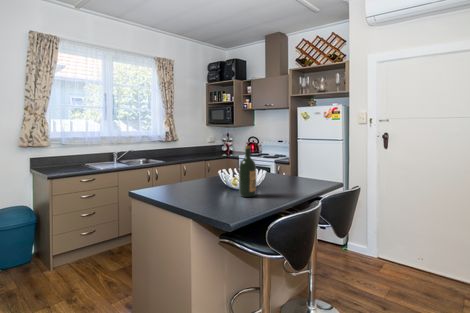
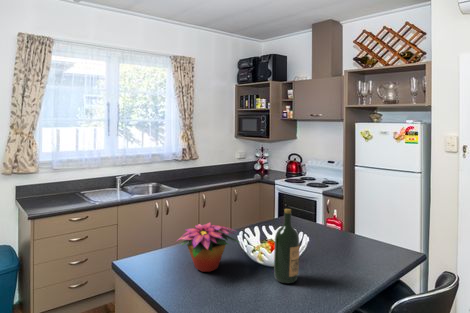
flower arrangement: none [166,160,216,195] -> present [179,222,239,272]

